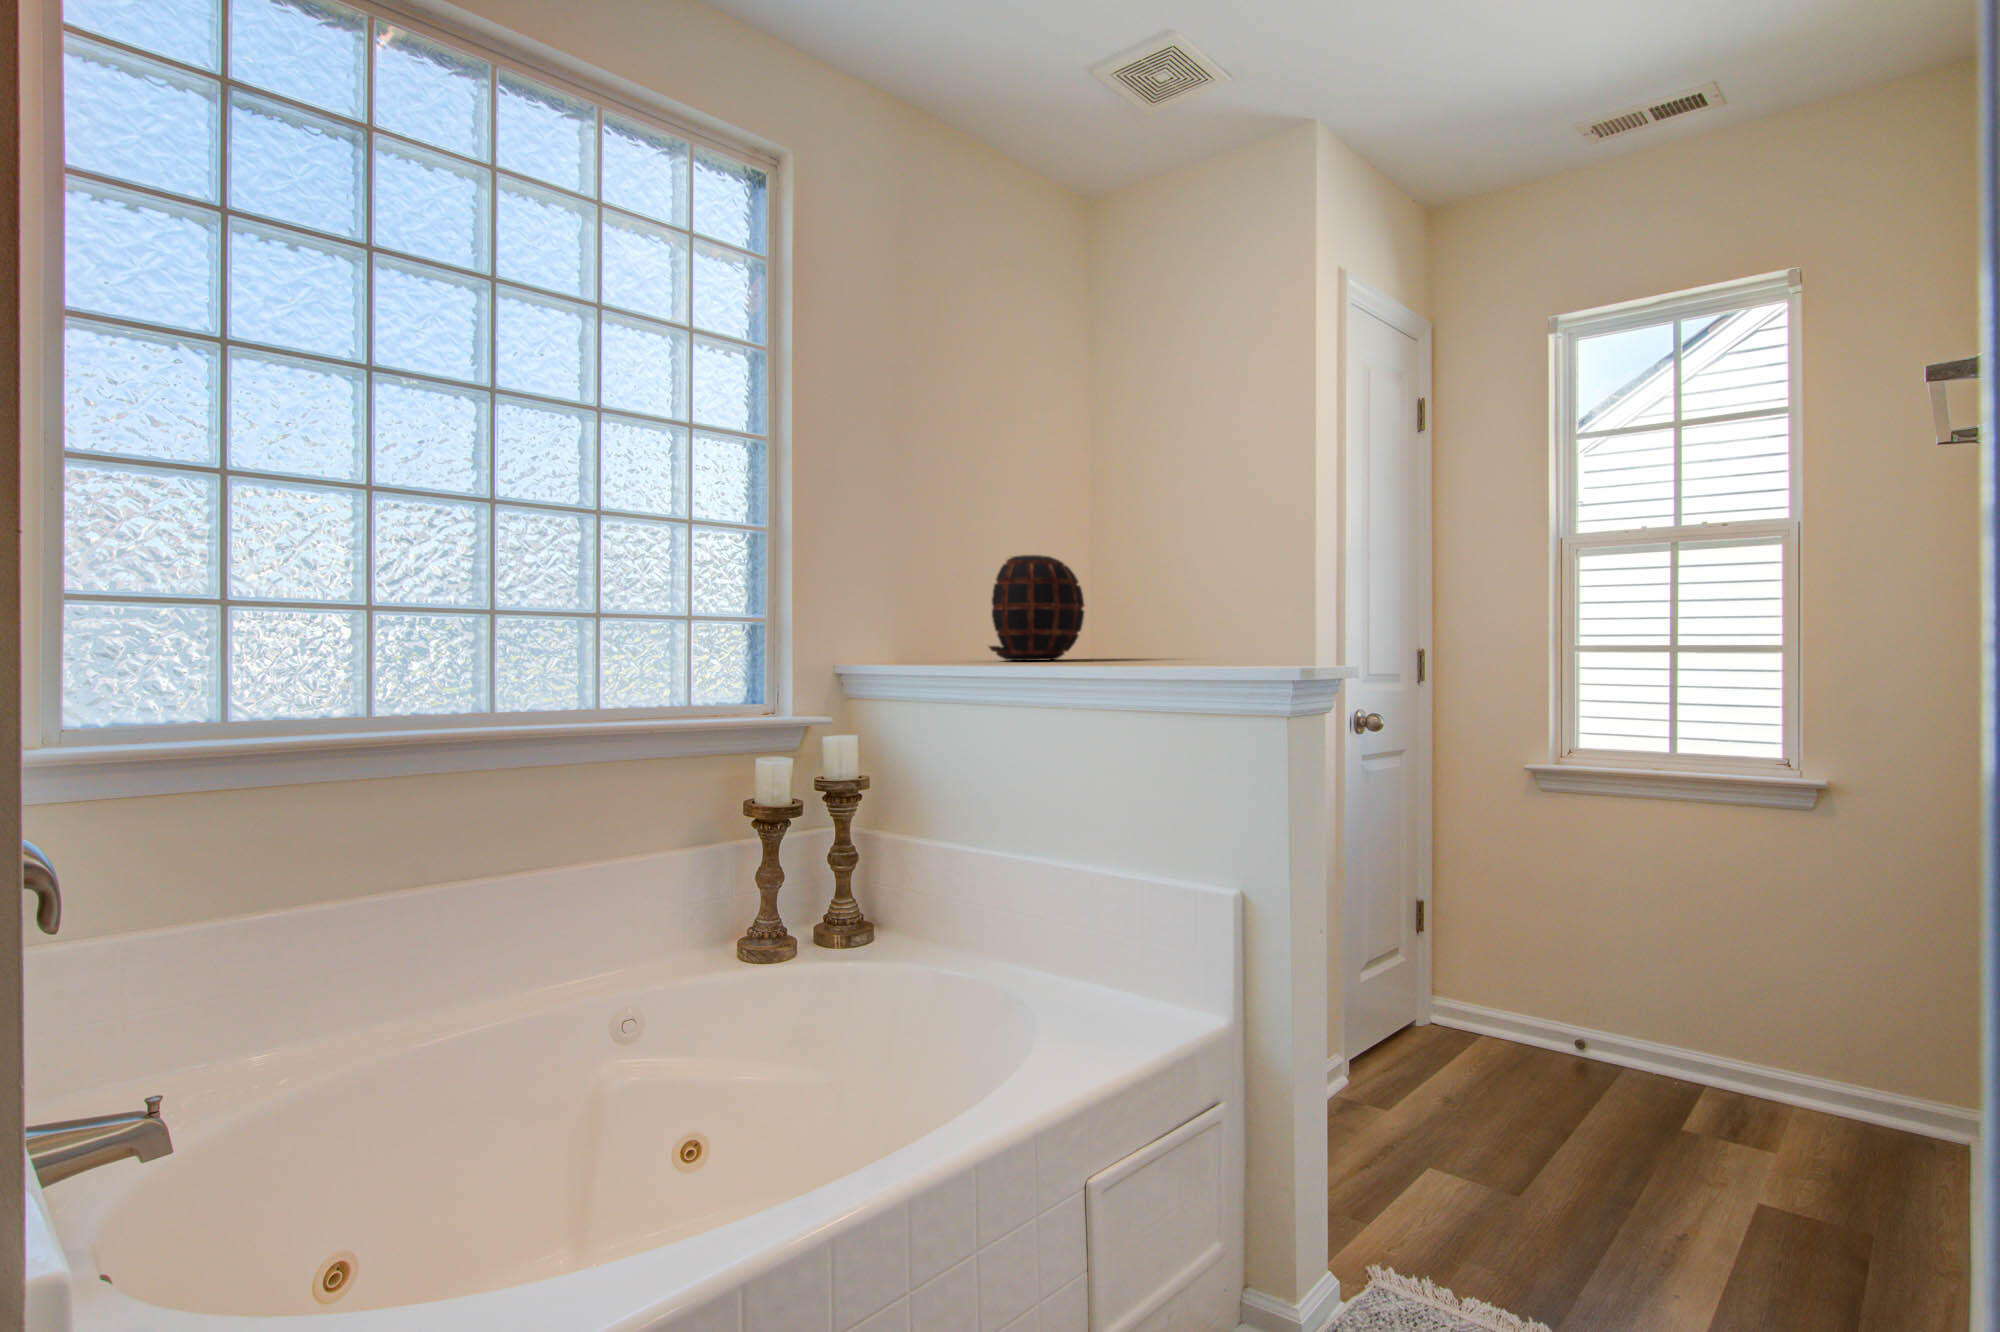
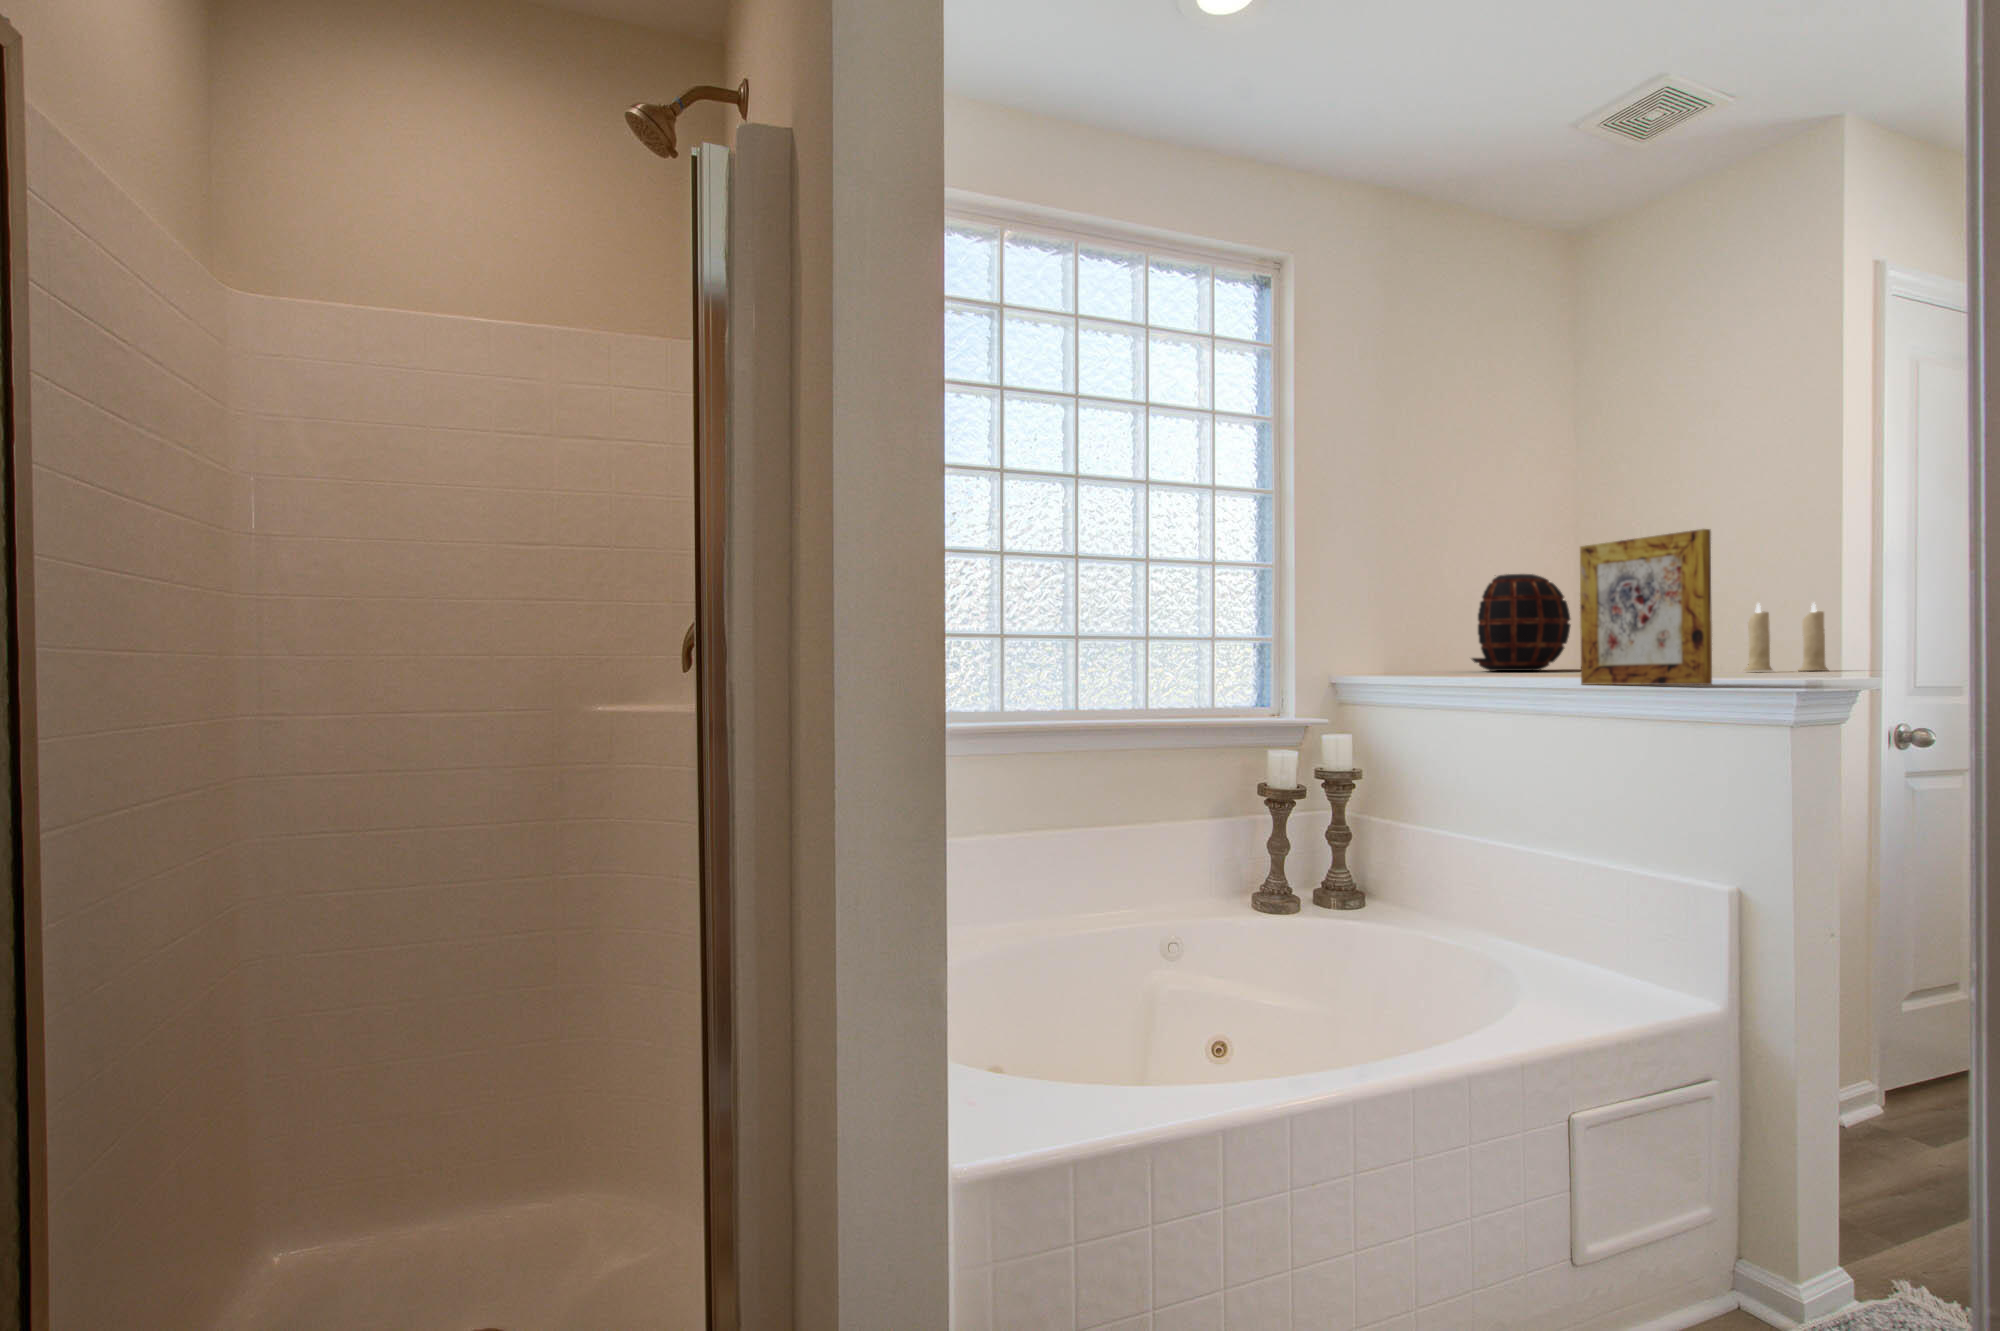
picture frame: none [1098,503,1225,674] -> present [1580,529,1712,685]
candle: none [1237,590,1306,660] -> present [1745,603,1828,671]

